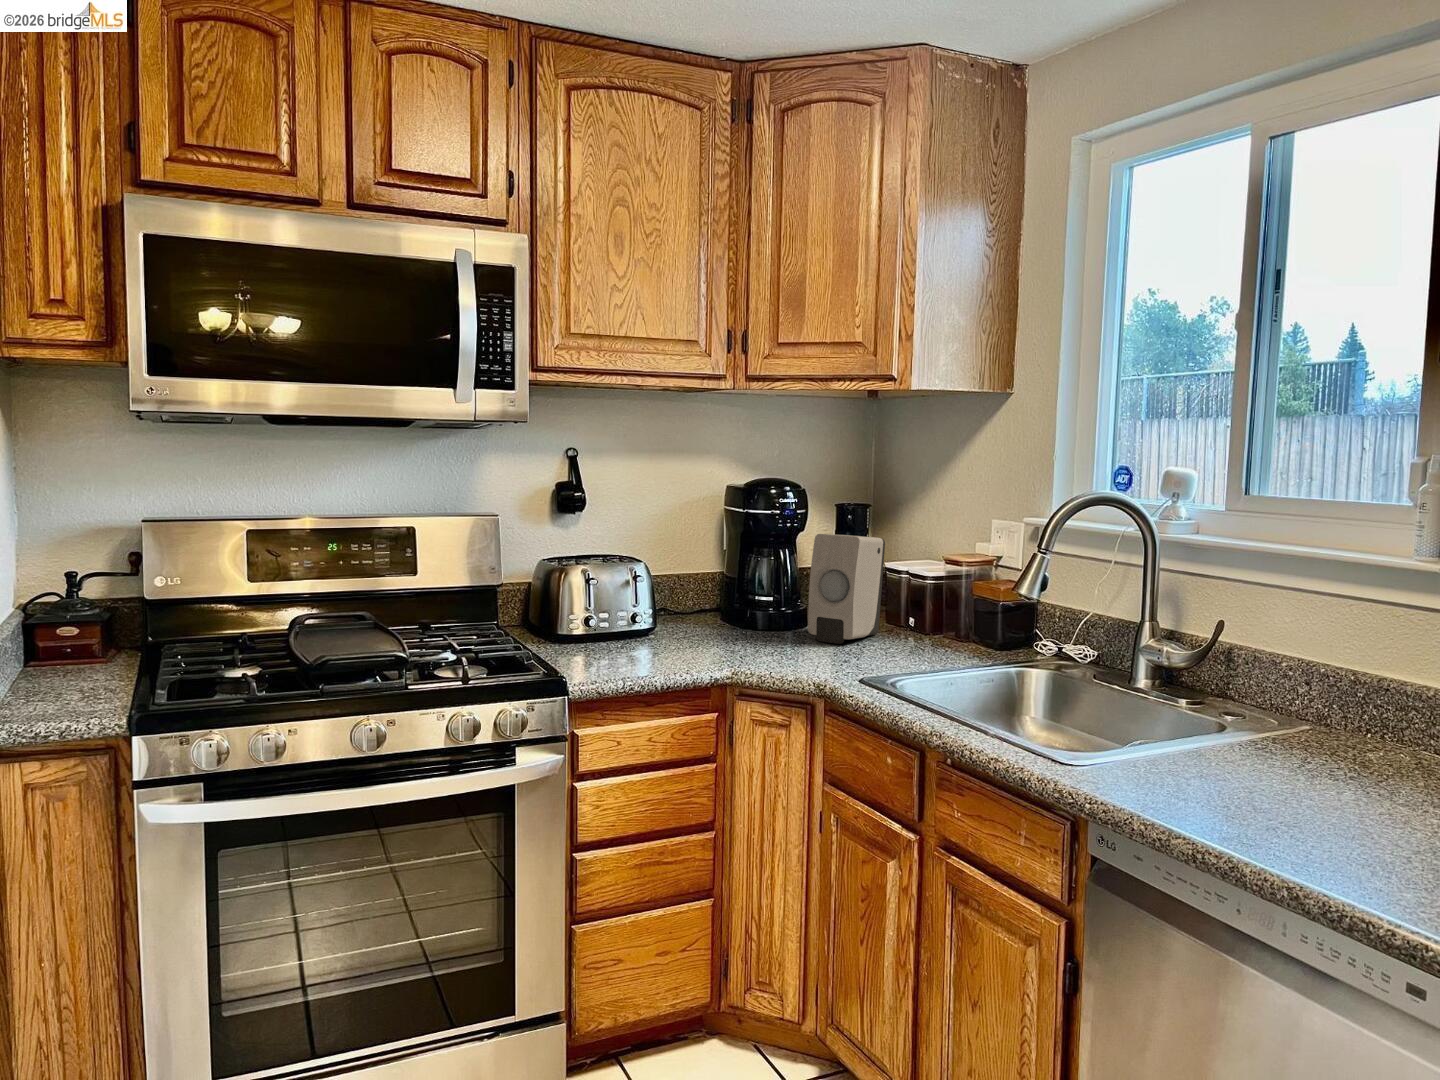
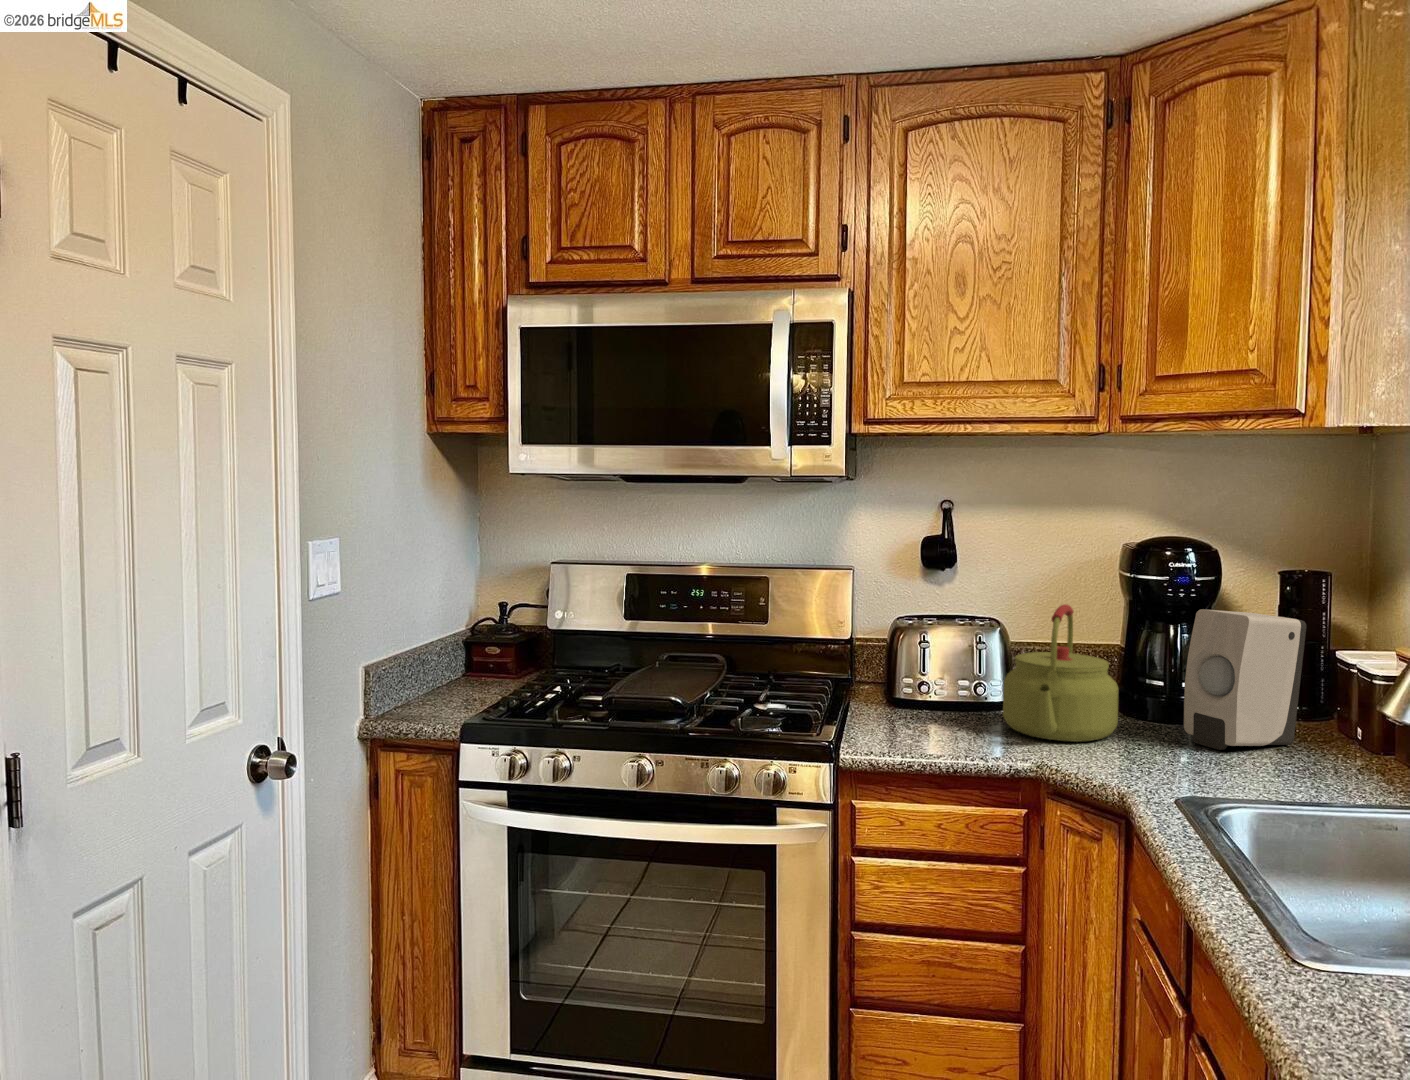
kettle: none [670,536,764,652] -> present [1003,604,1119,742]

